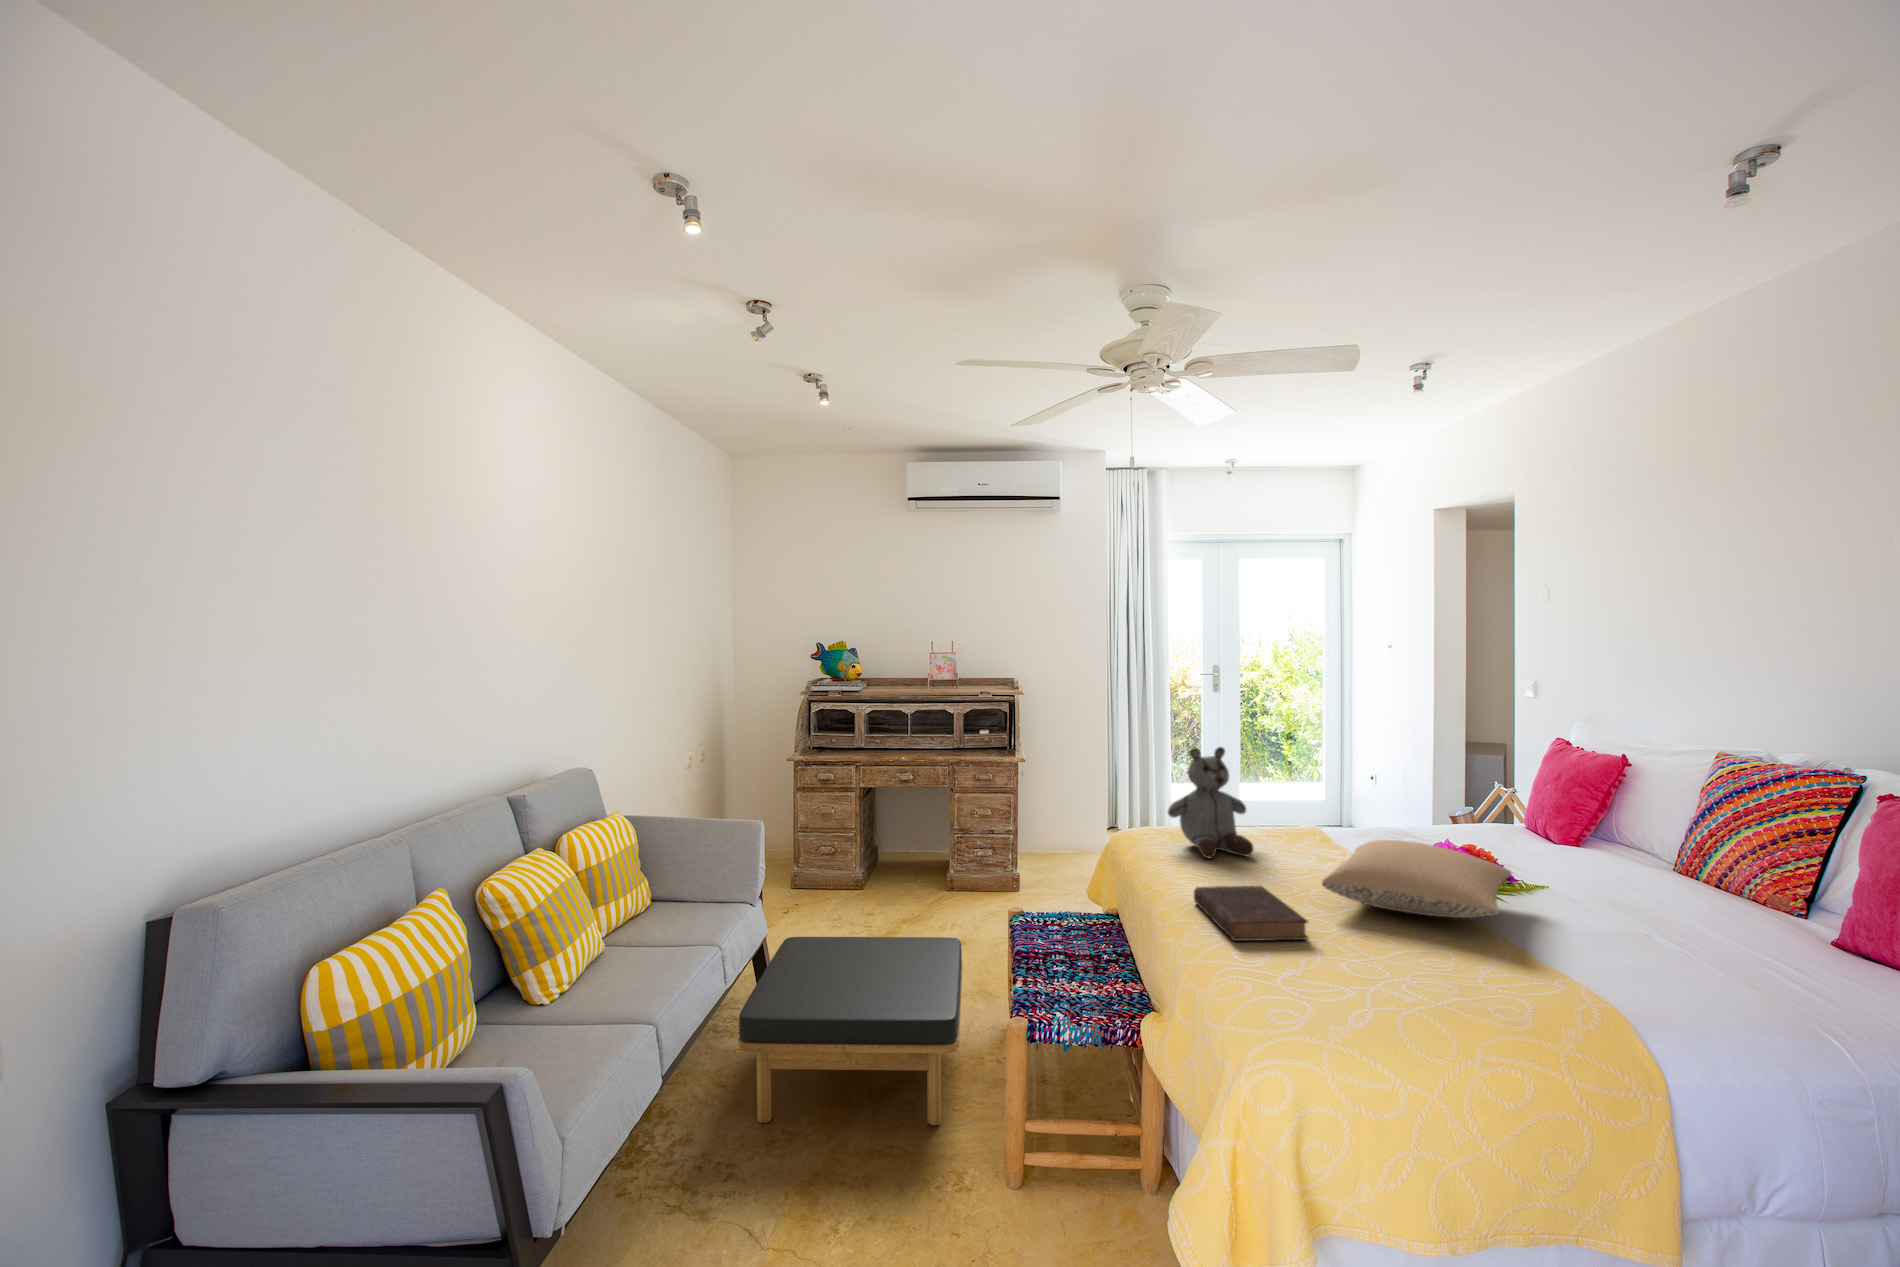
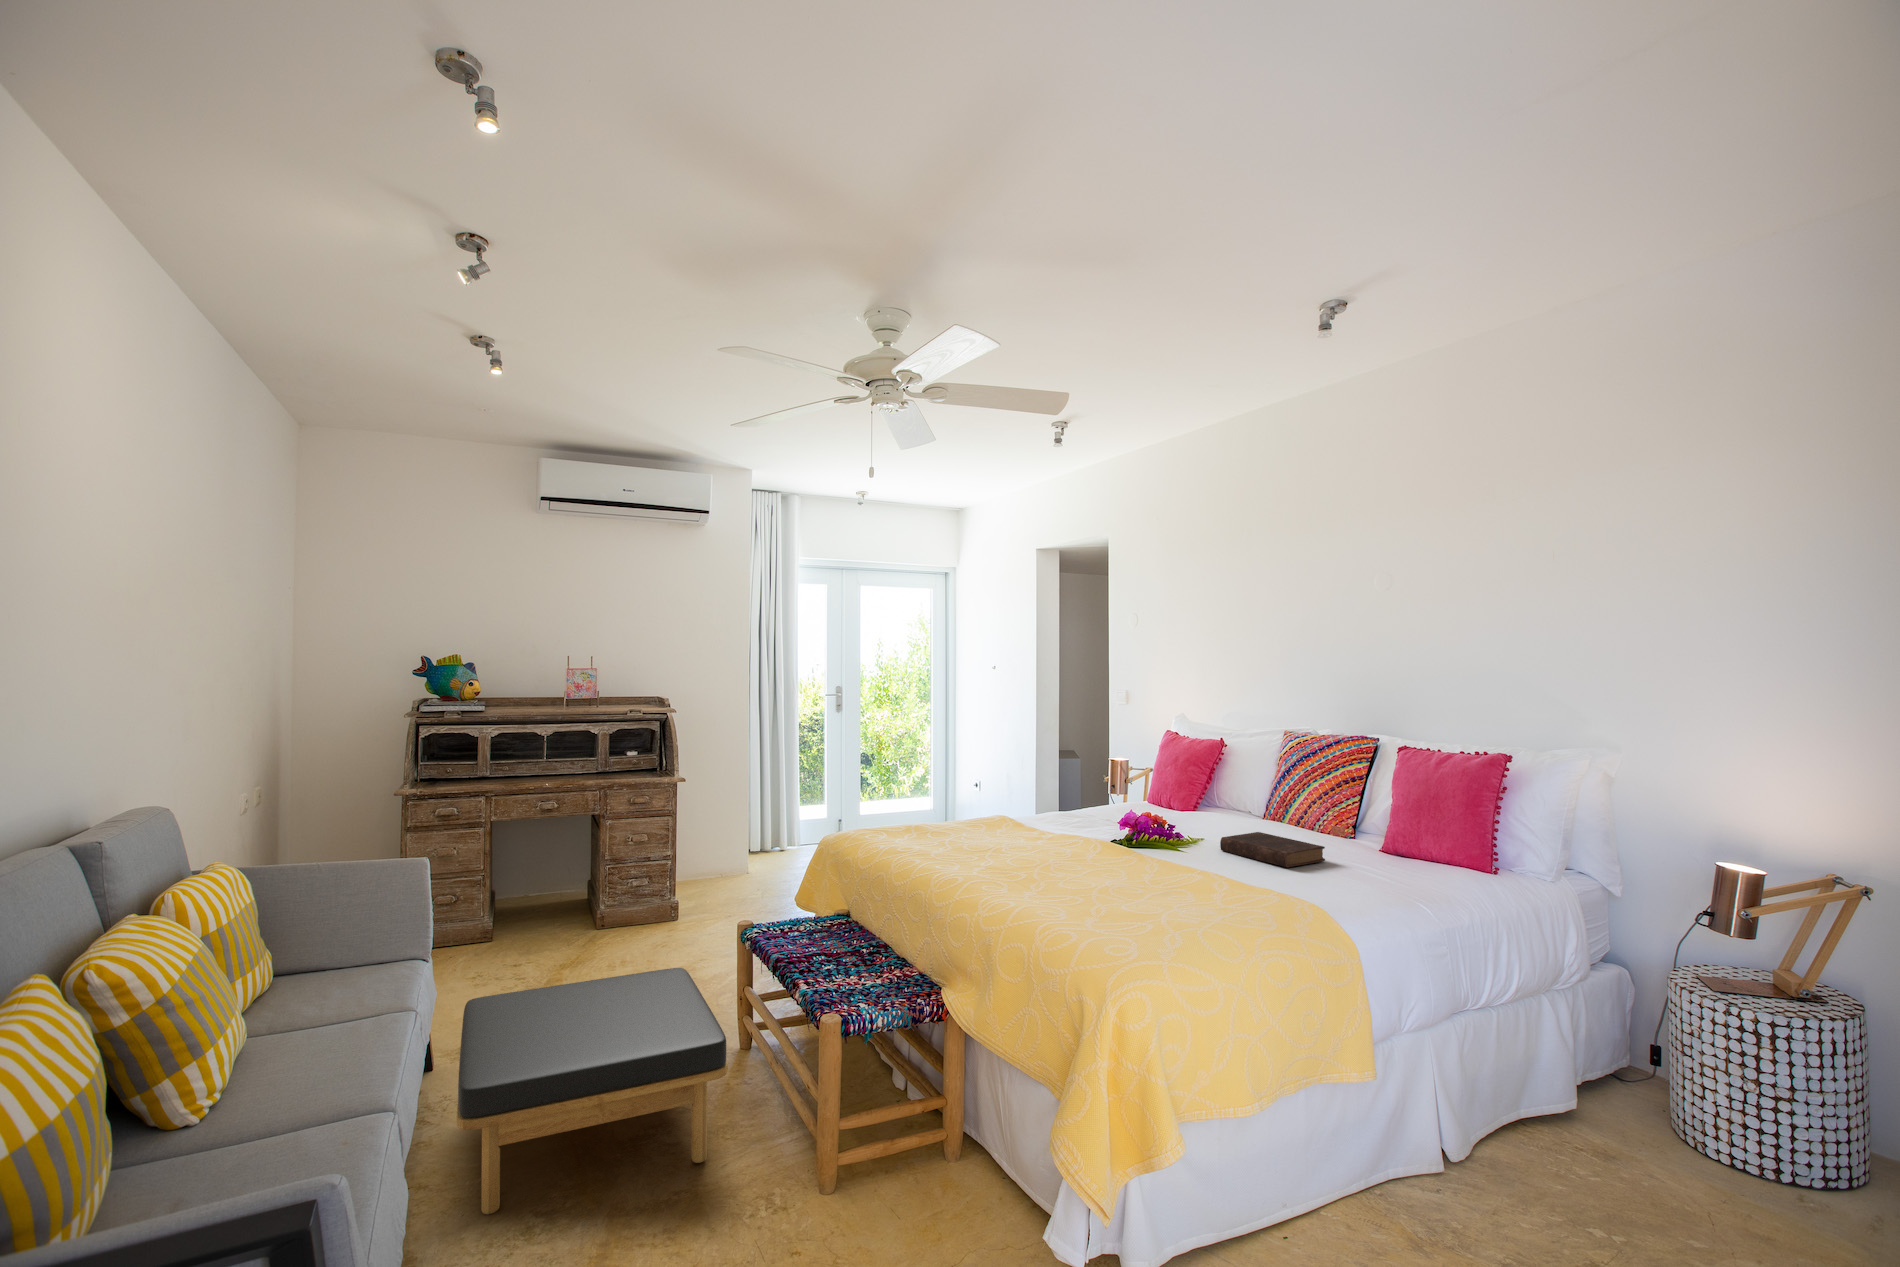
stuffed bear: present [1168,747,1254,858] -> none [897,743,976,849]
pillow: present [1322,840,1511,918] -> none [1059,812,1195,869]
book: present [1194,886,1308,941] -> present [1220,832,1325,867]

